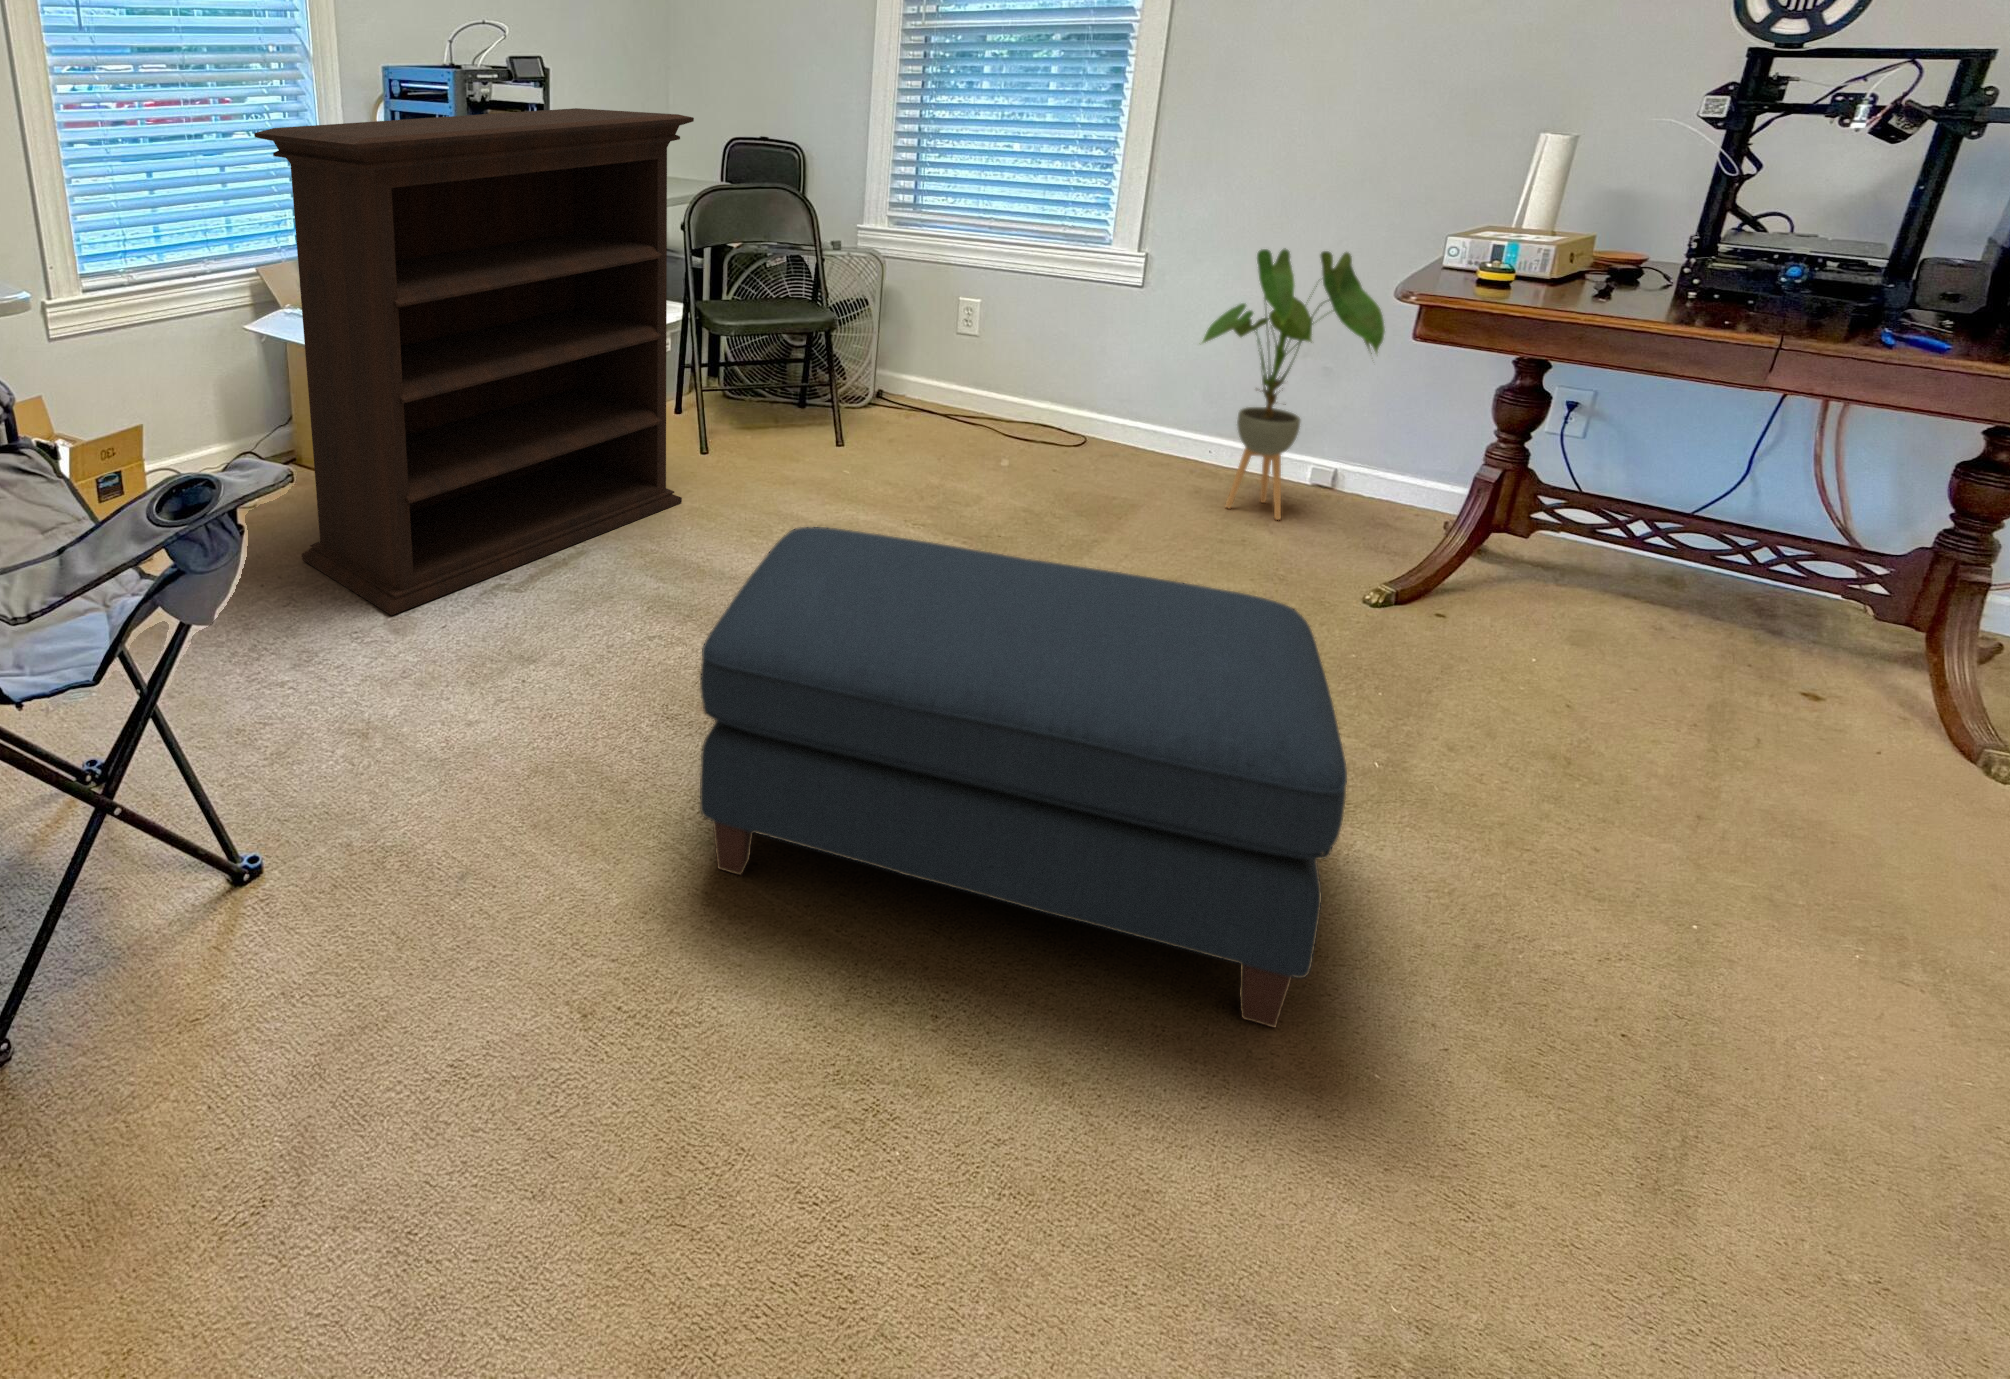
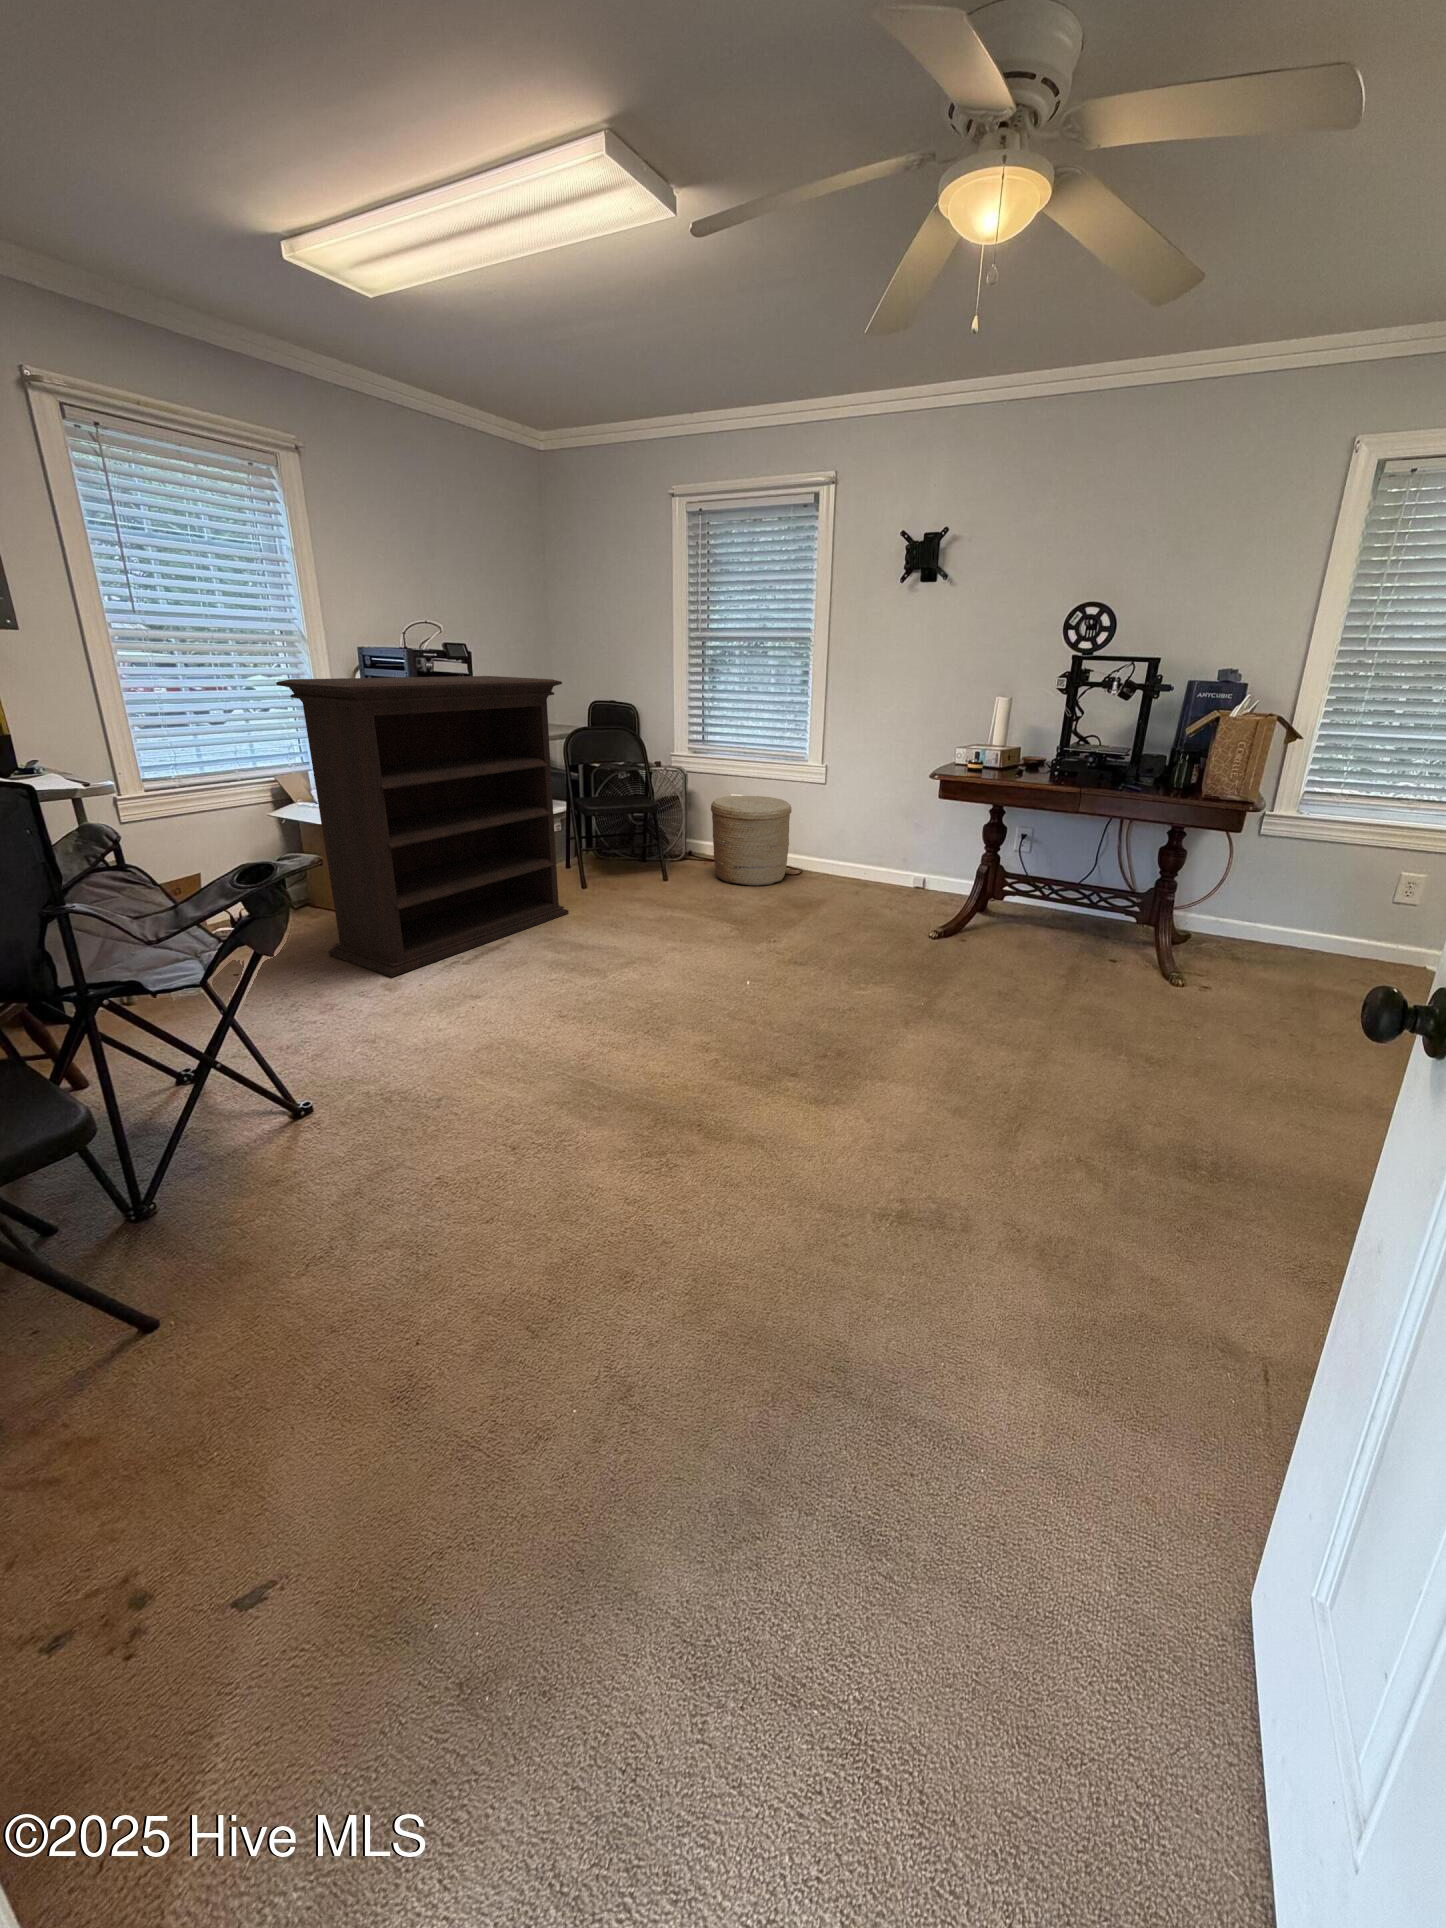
house plant: present [1202,248,1385,519] -> none [845,760,929,904]
woven basket: none [930,300,1081,463] -> present [711,796,791,885]
ottoman: present [700,527,1347,1027] -> none [572,897,866,1090]

